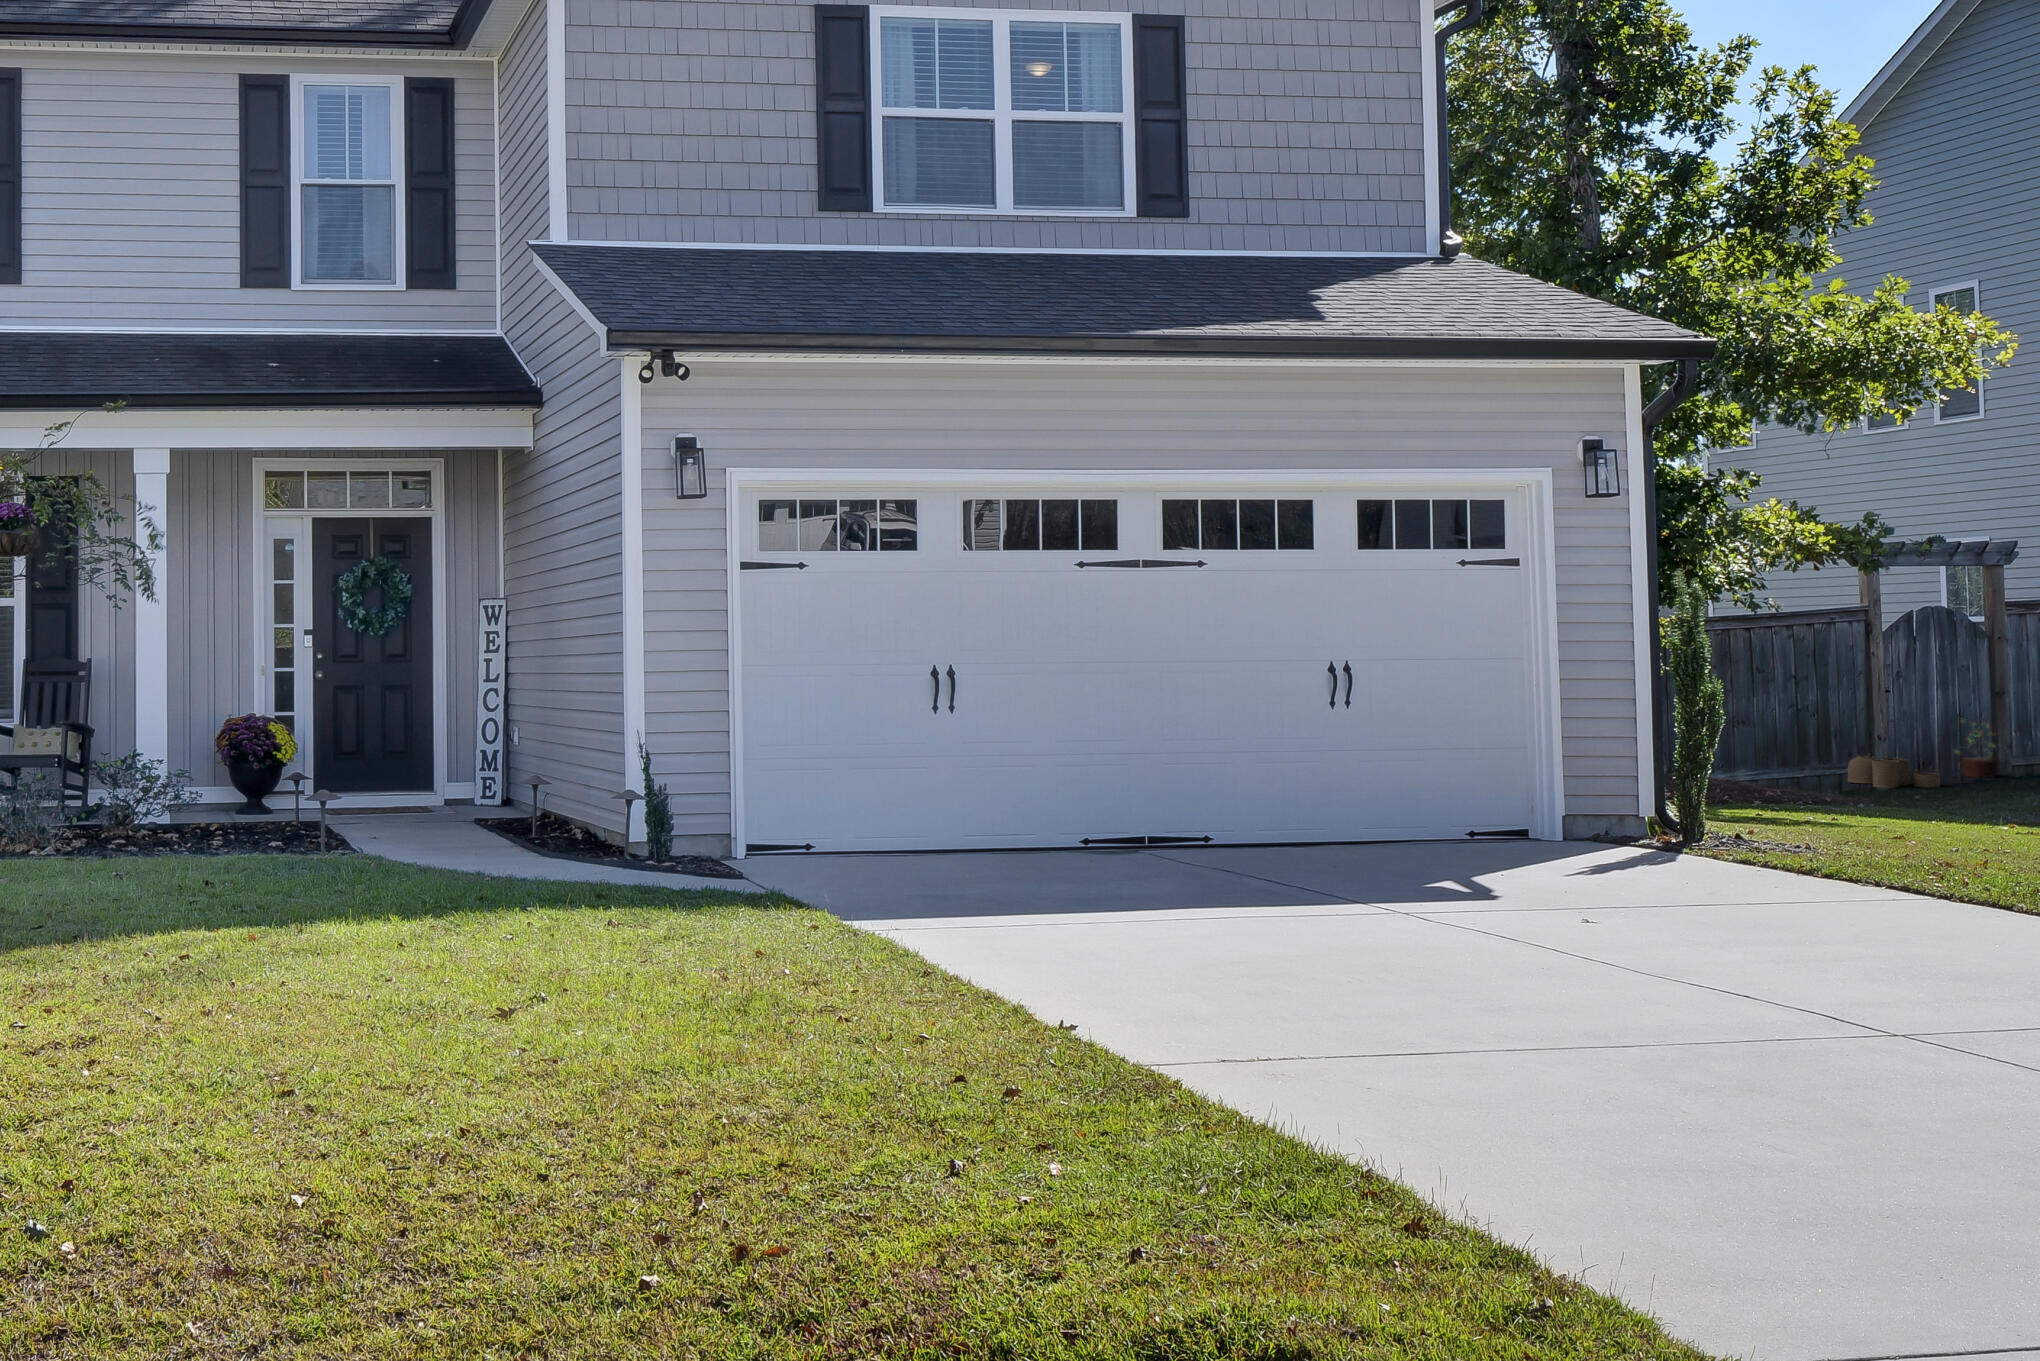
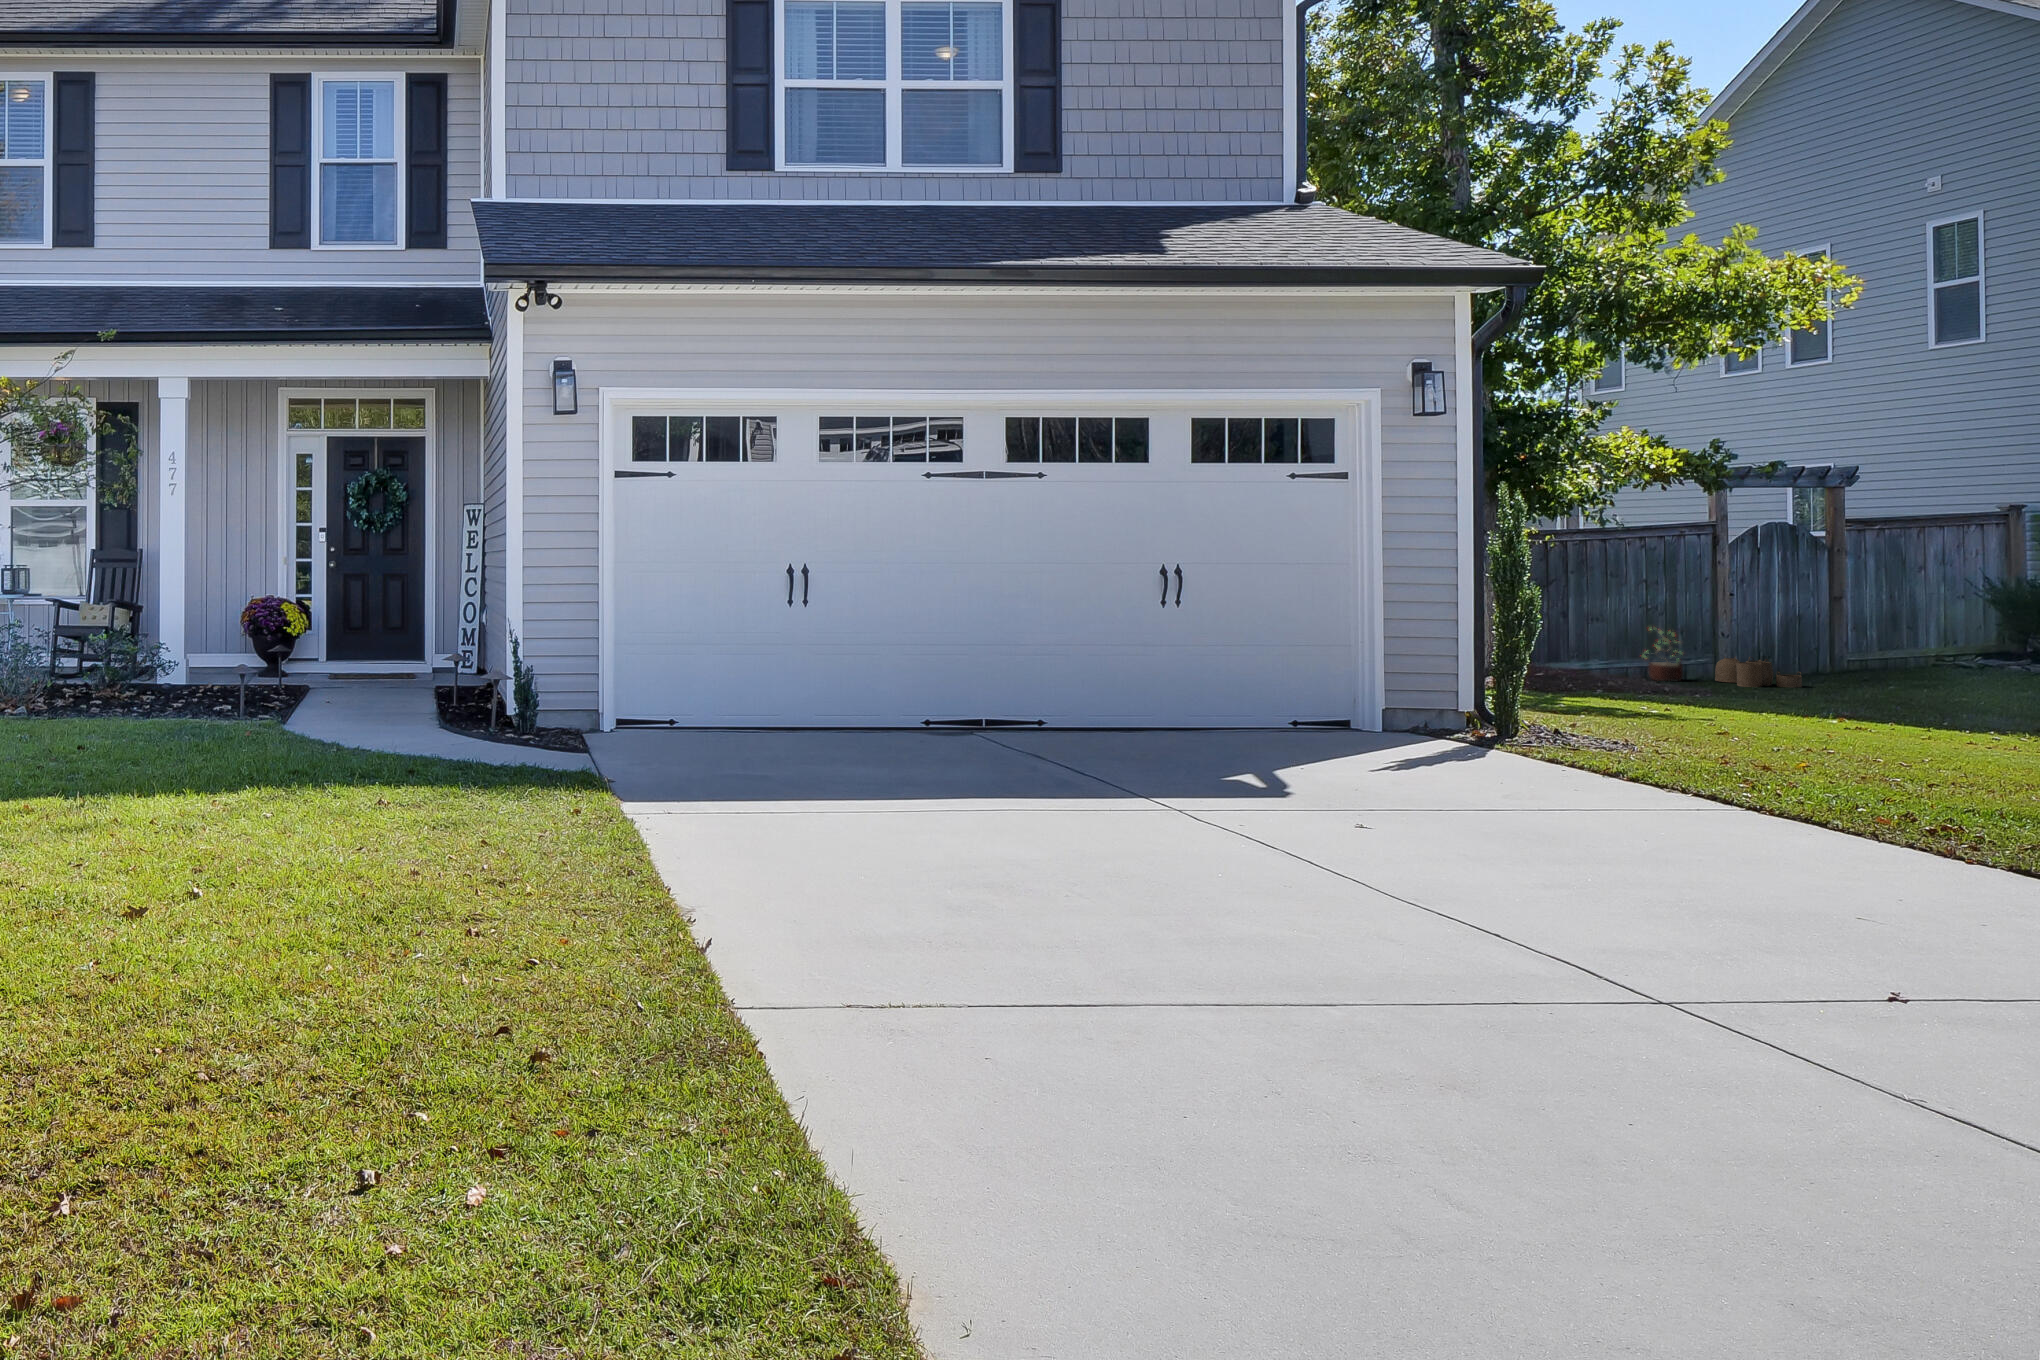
decorative plant: present [1956,719,1997,778] -> present [1645,627,1683,682]

